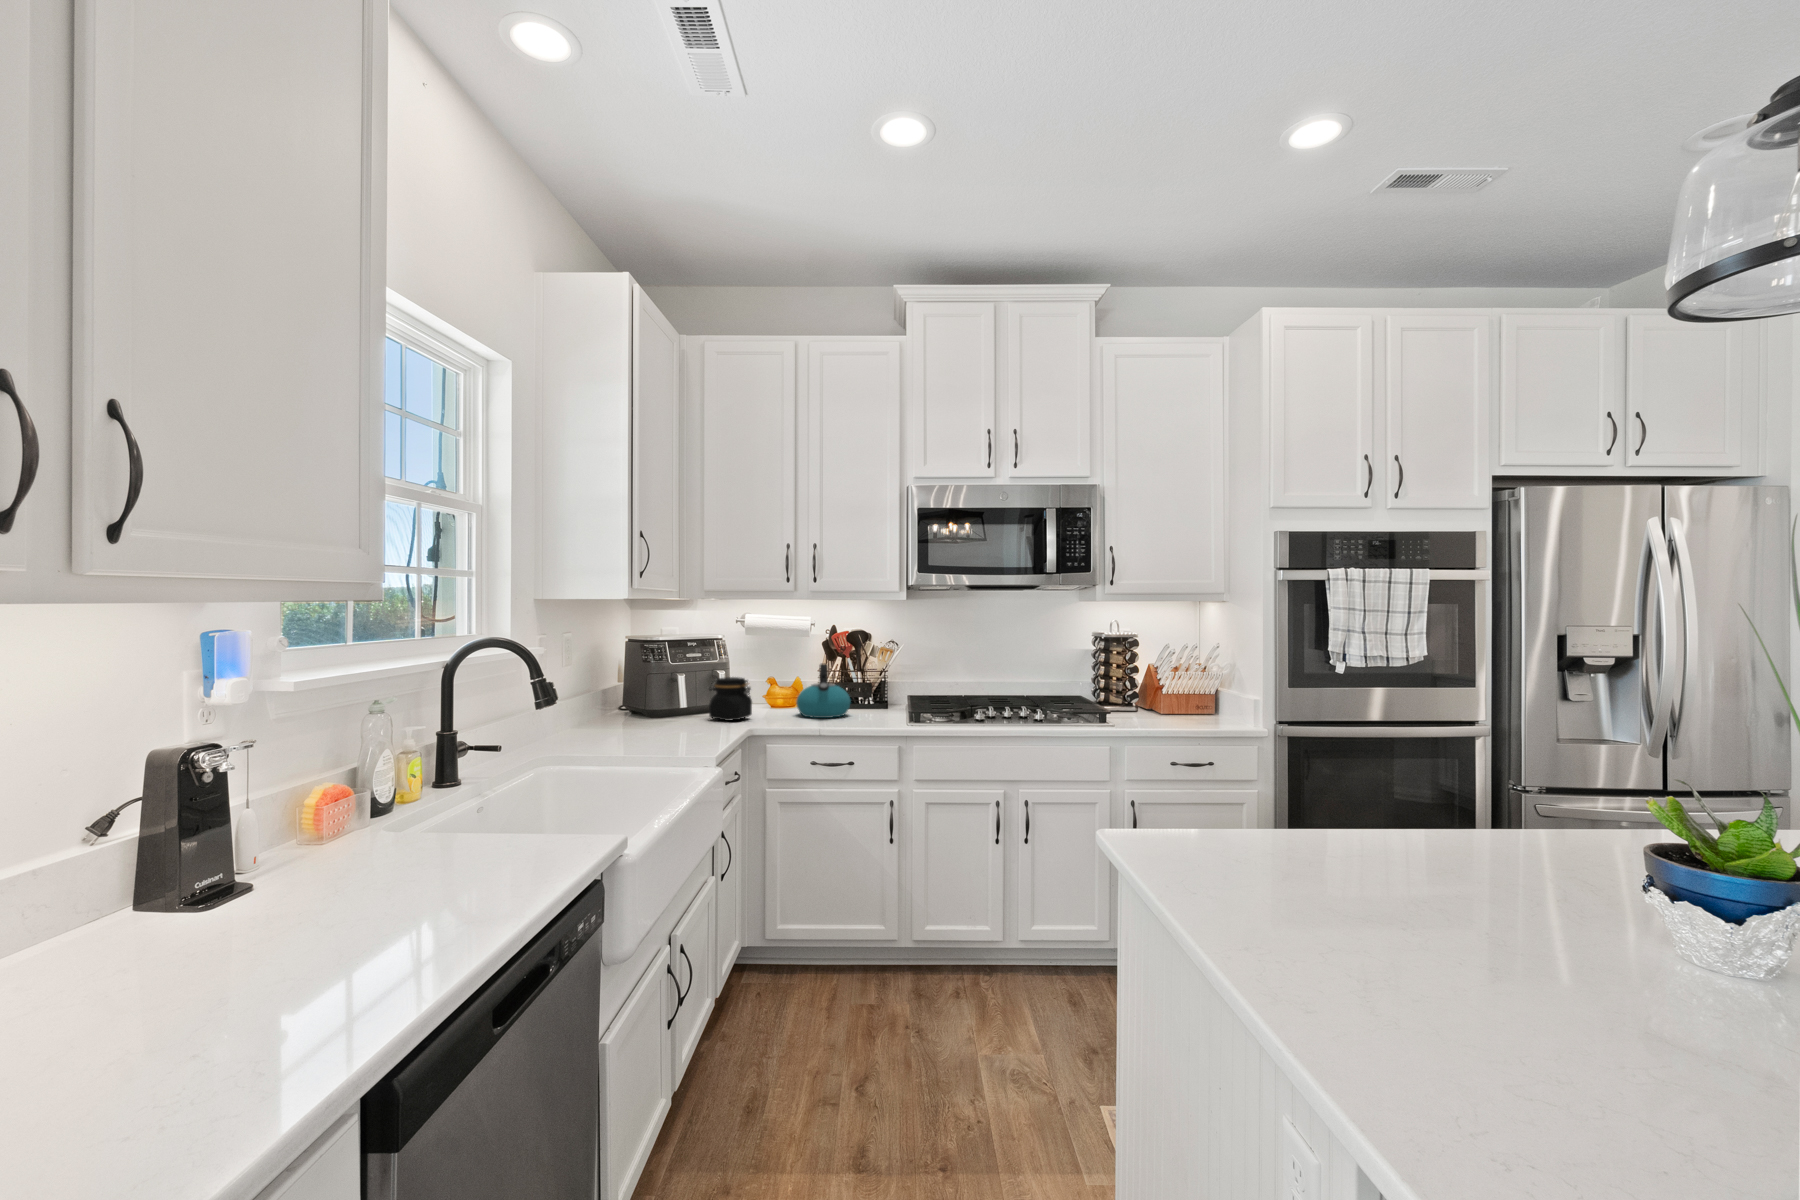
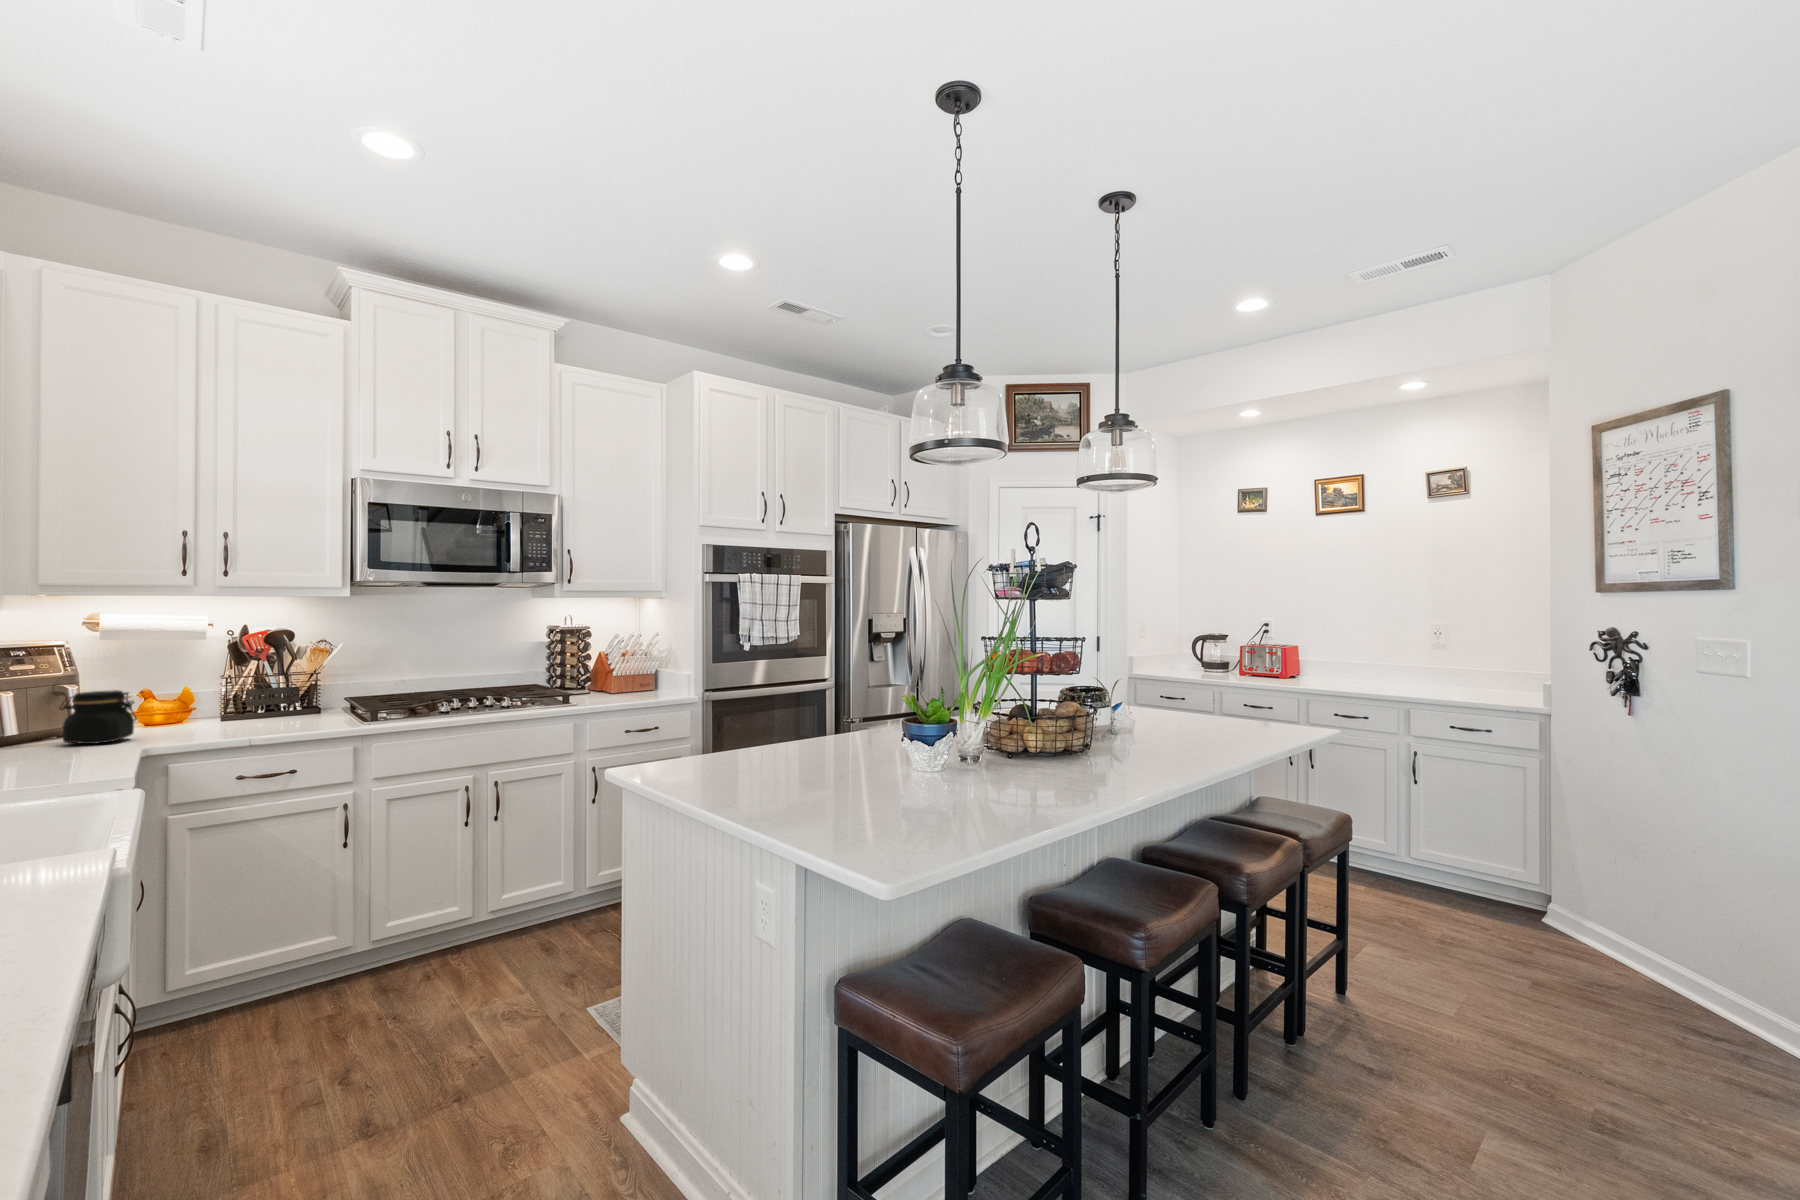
kettle: present [796,663,851,718] -> none [198,668,277,729]

